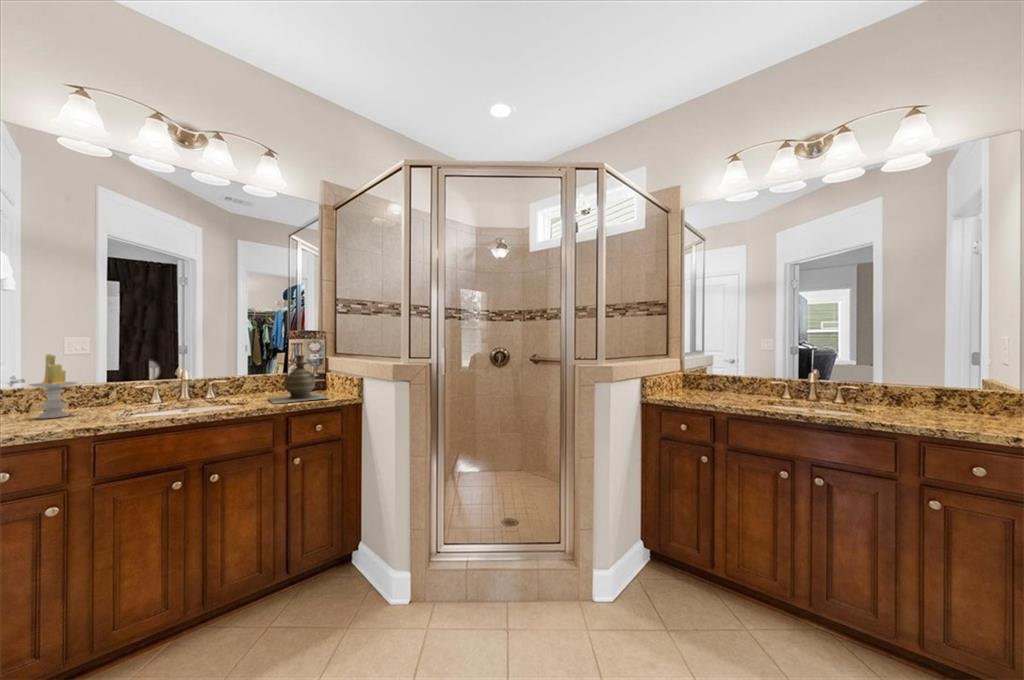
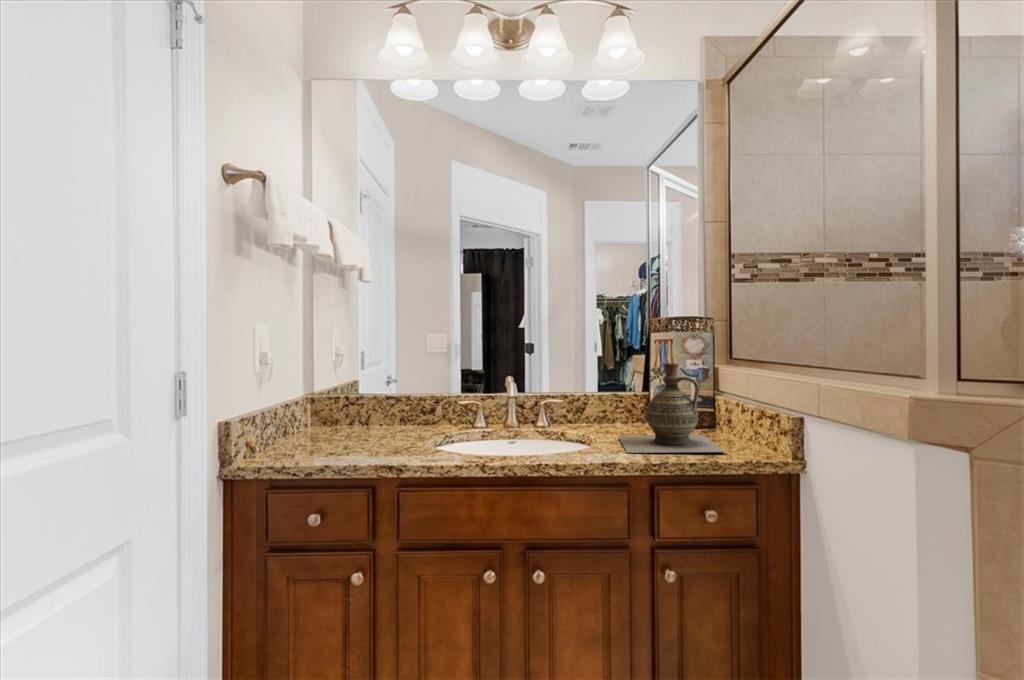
candle: present [29,354,78,418] -> none [359,355,401,439]

